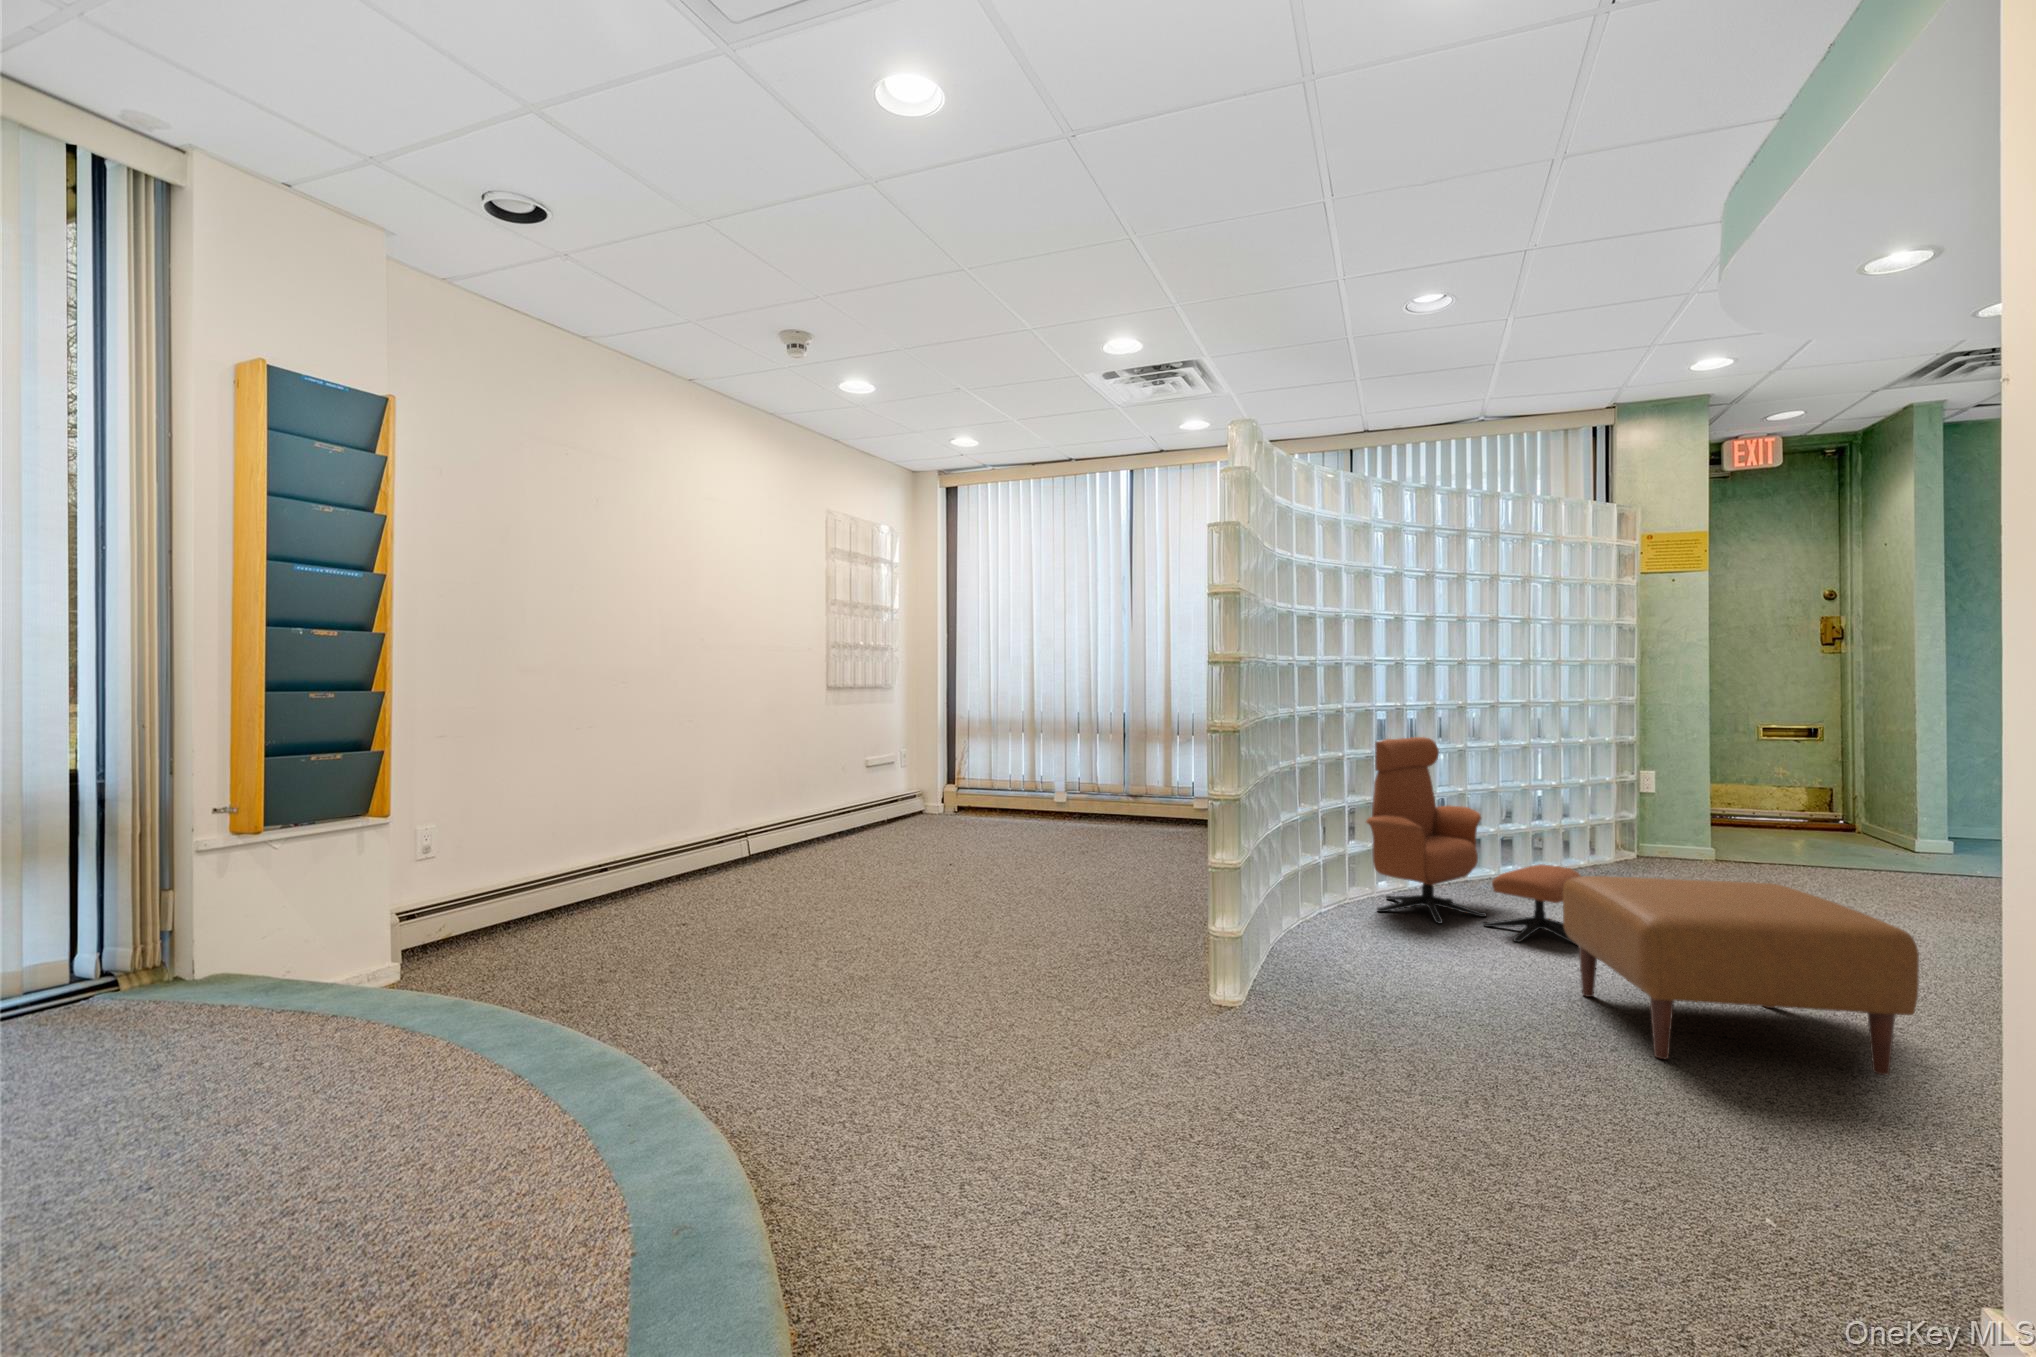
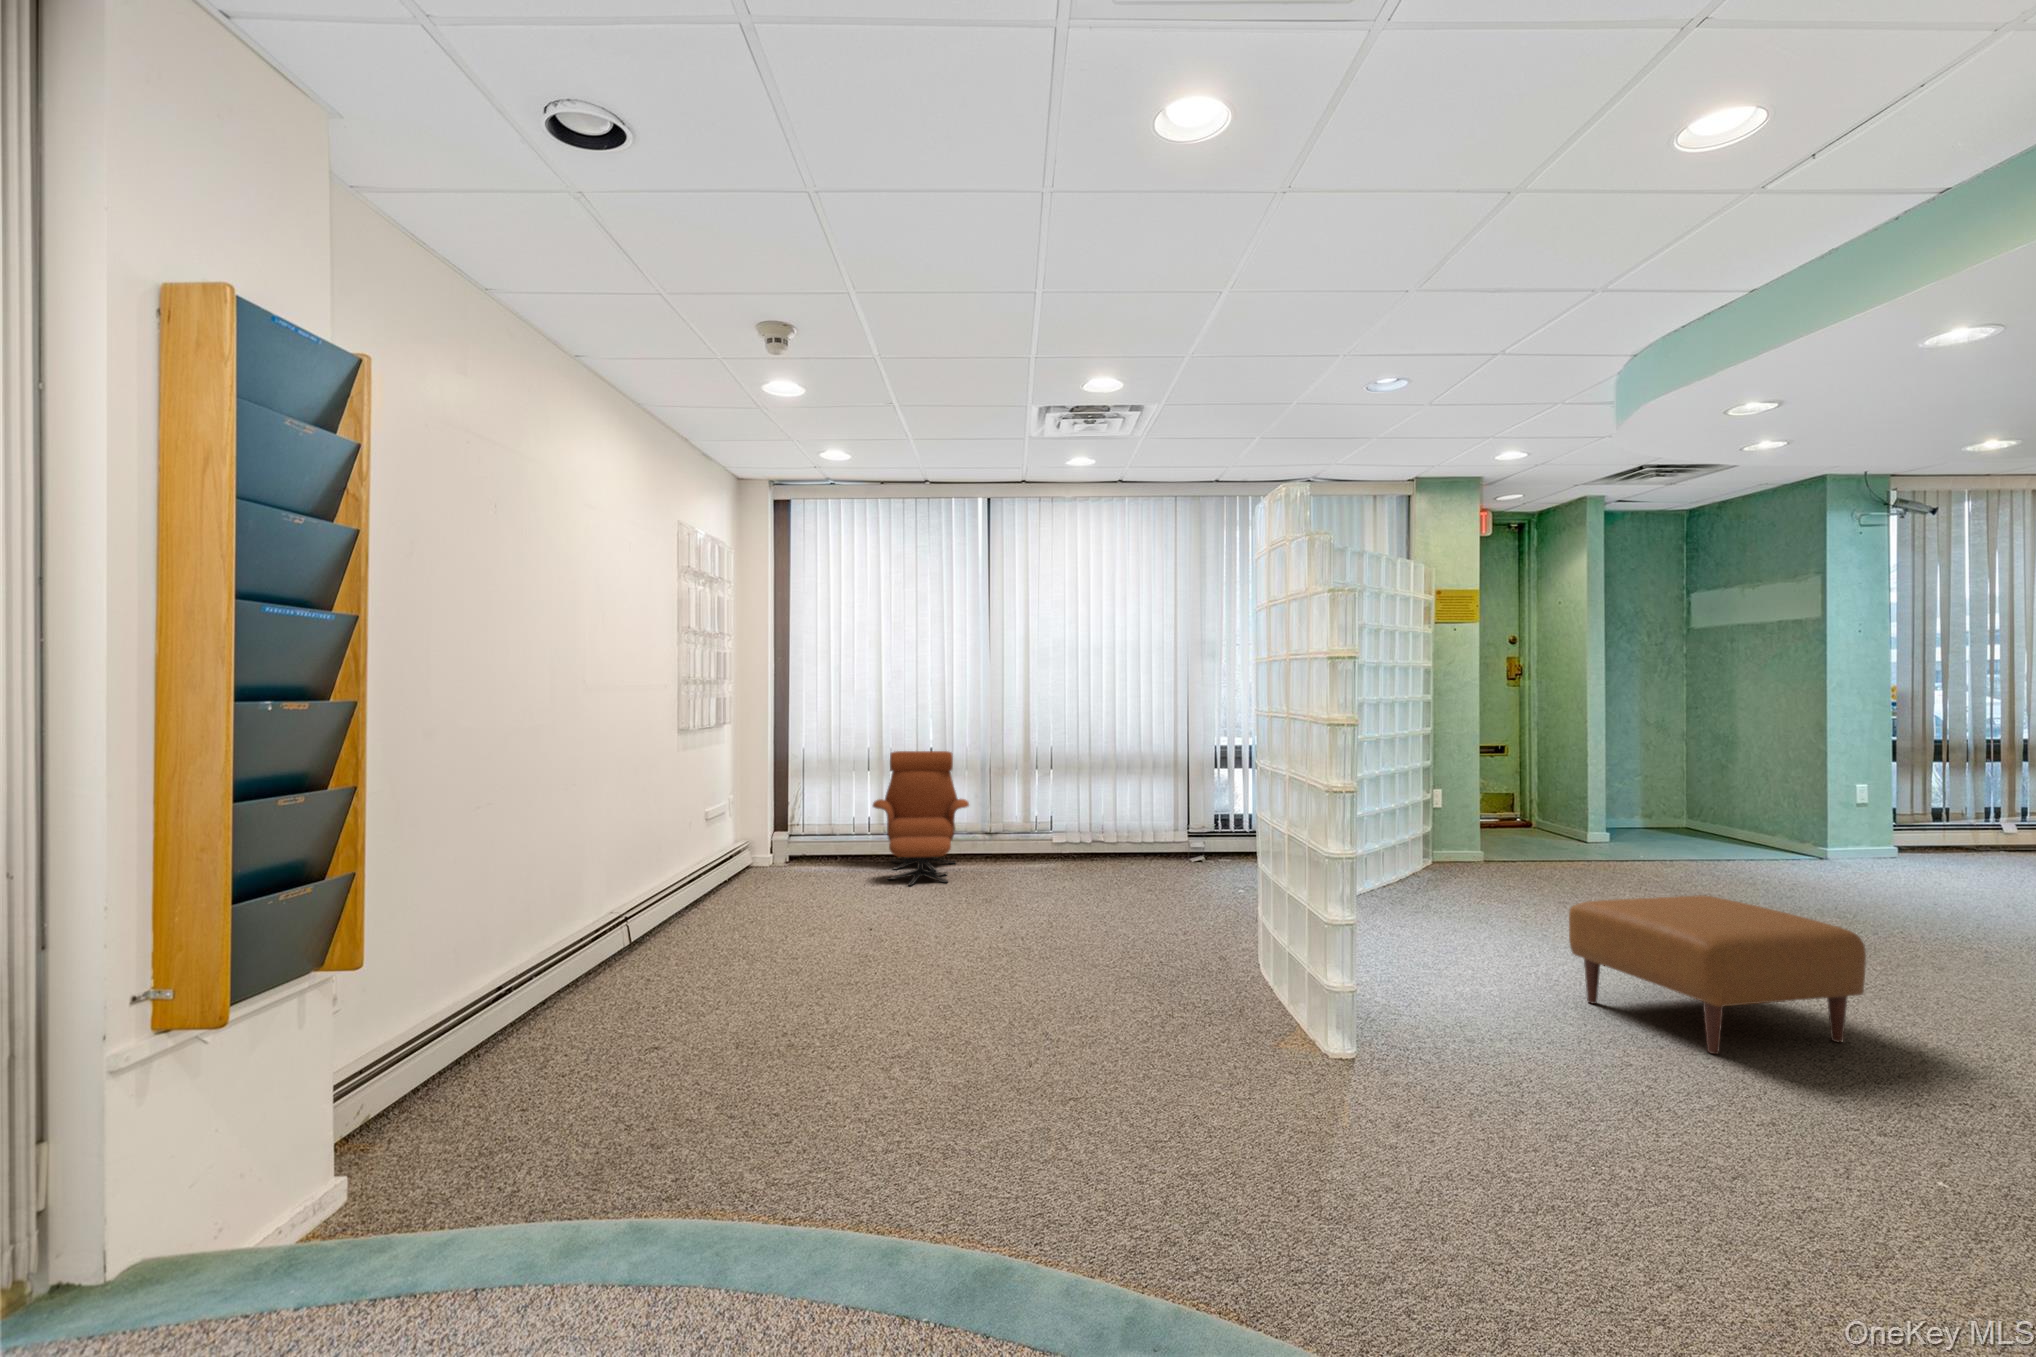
lounge chair: present [1366,737,1581,946] -> present [873,751,969,886]

